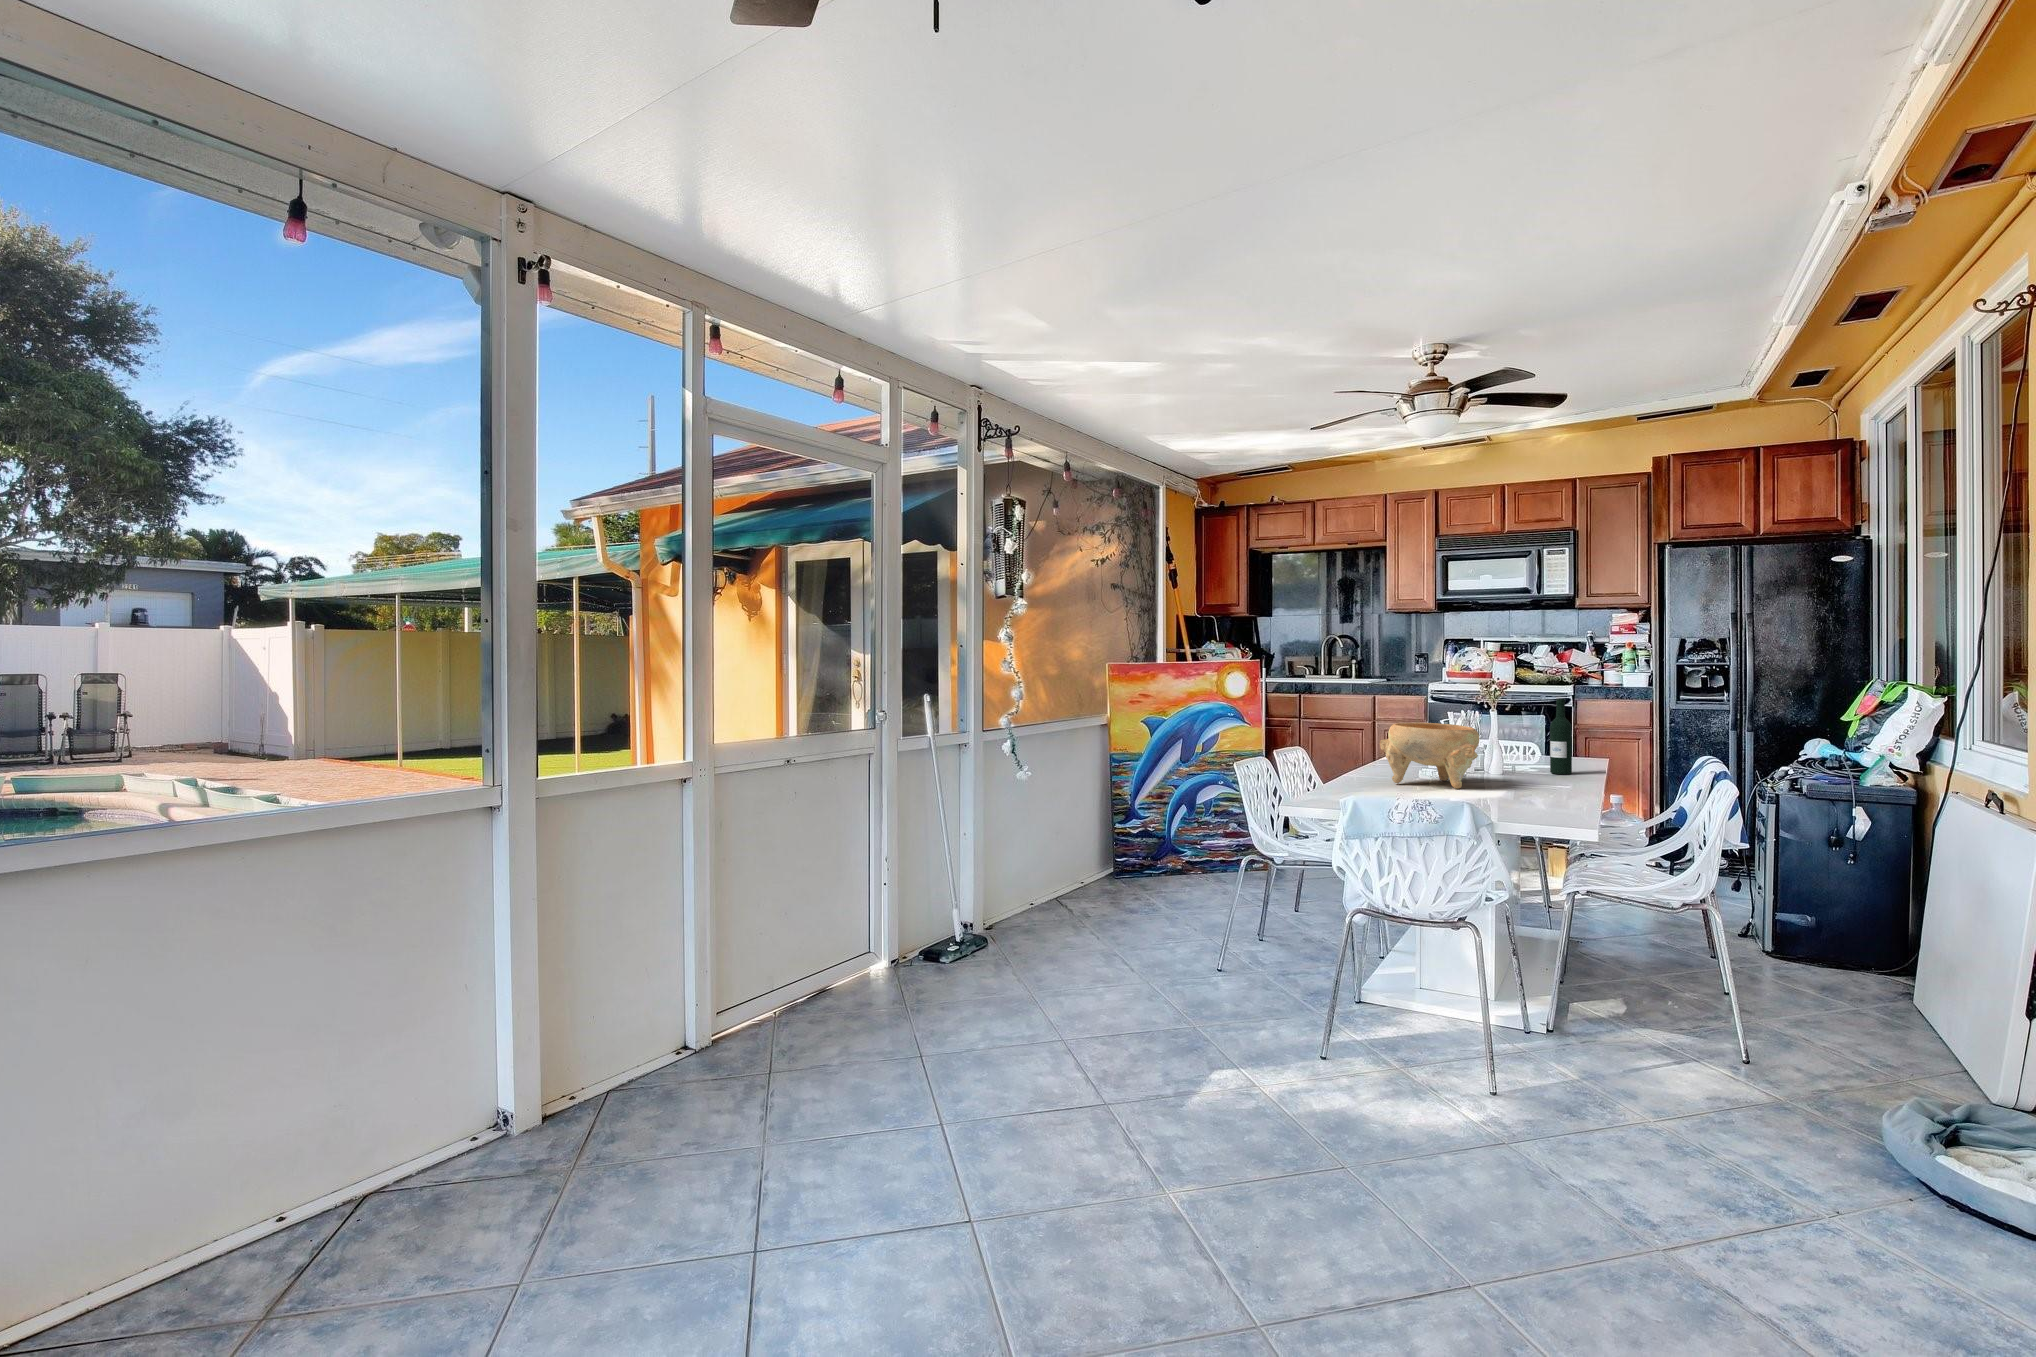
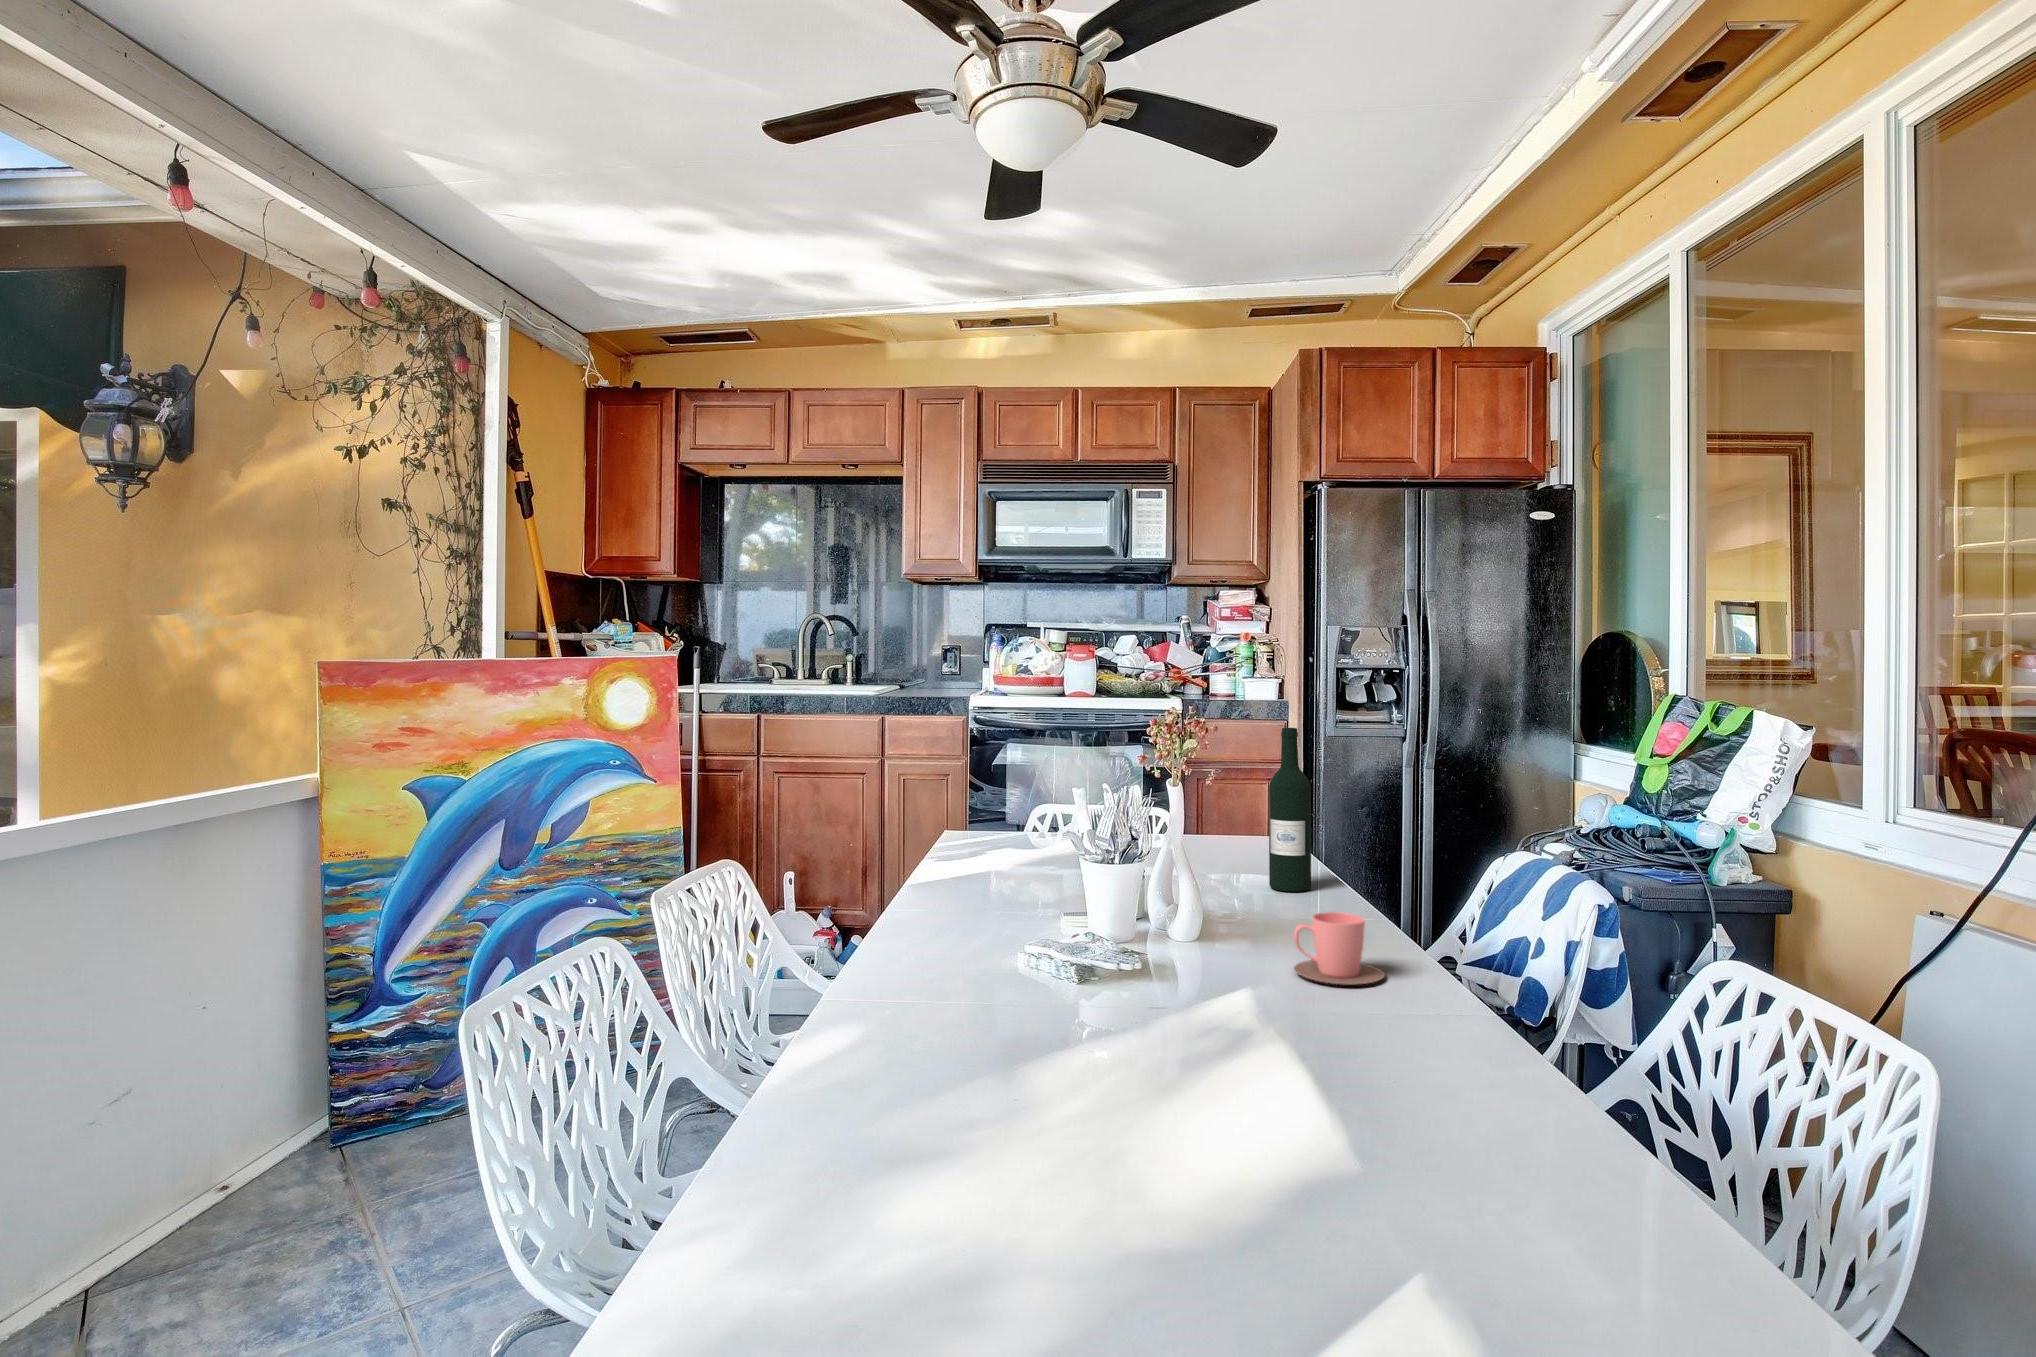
decorative bowl: present [1380,723,1479,789] -> none [940,796,1190,983]
cup: none [1522,768,1560,792] -> present [1294,912,1385,984]

